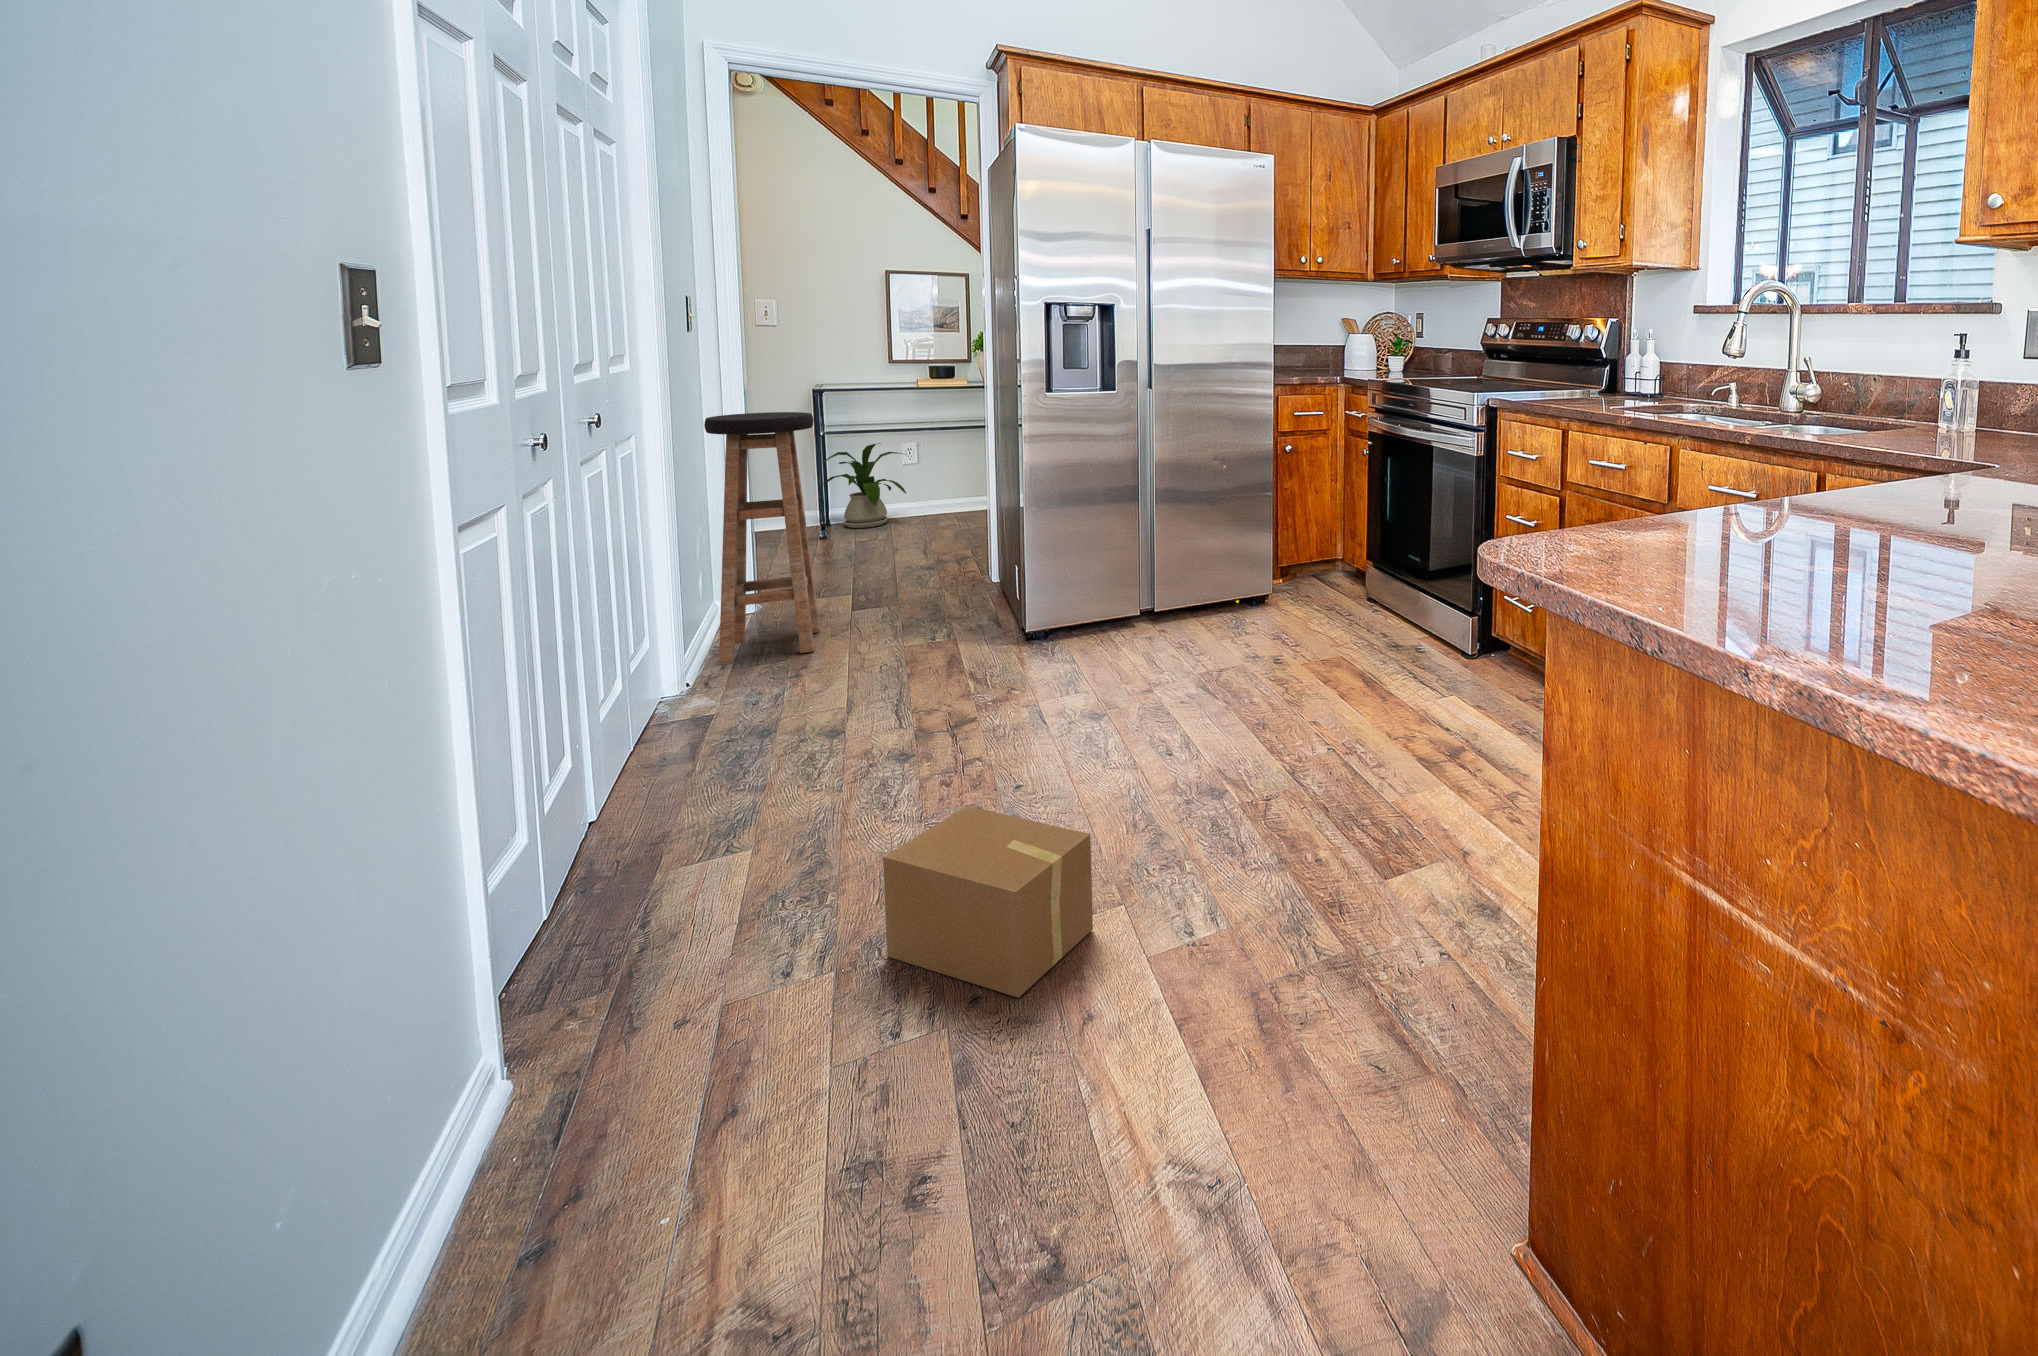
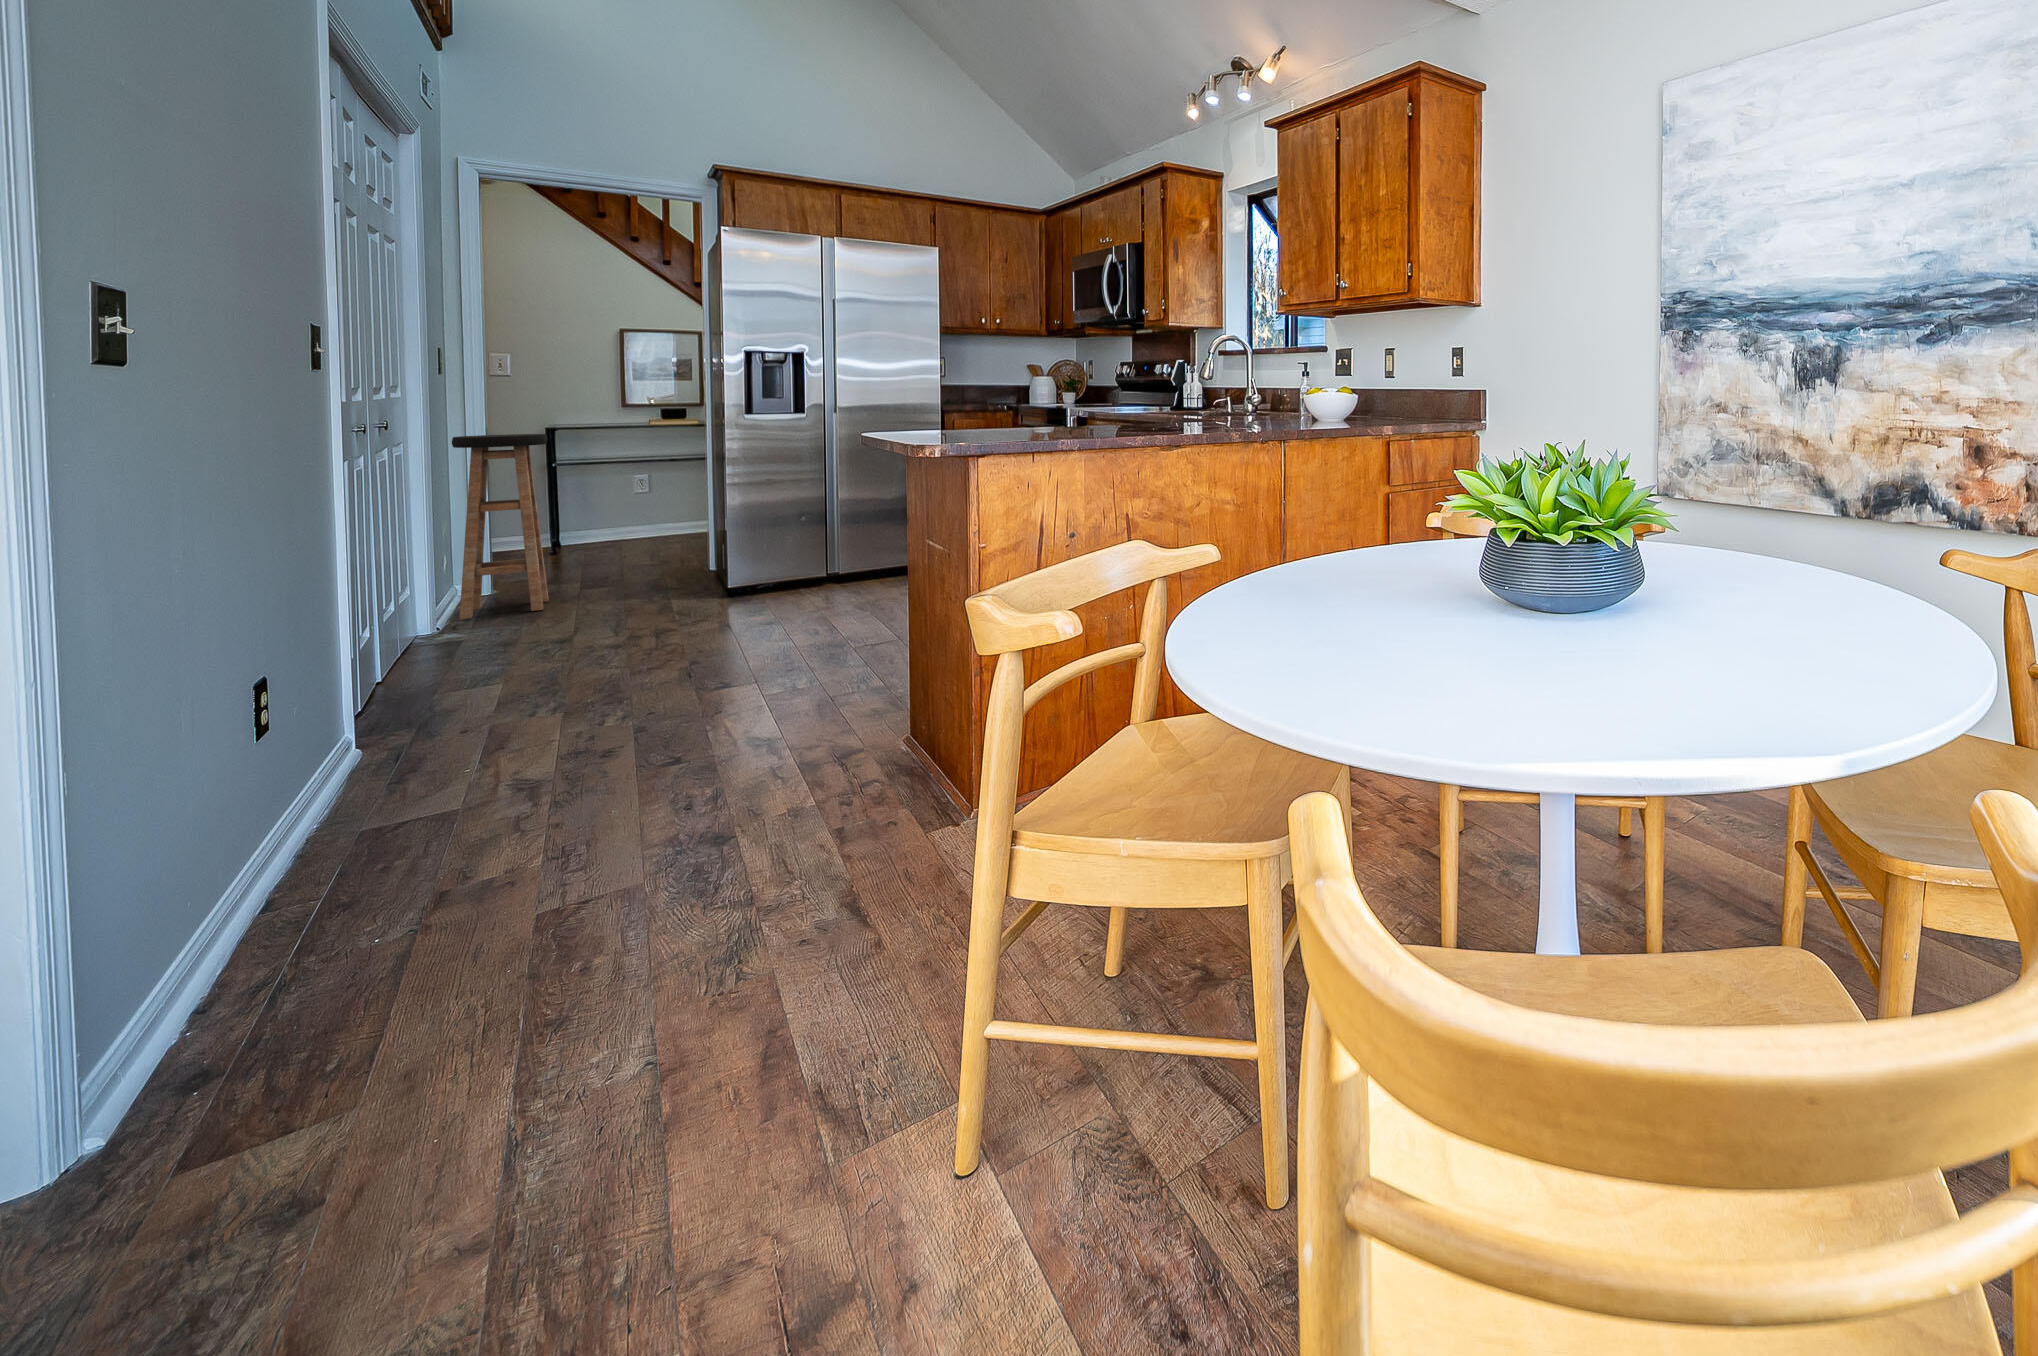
house plant: present [822,443,906,528] -> none [550,474,639,547]
cardboard box: present [883,806,1093,998] -> none [593,633,730,709]

